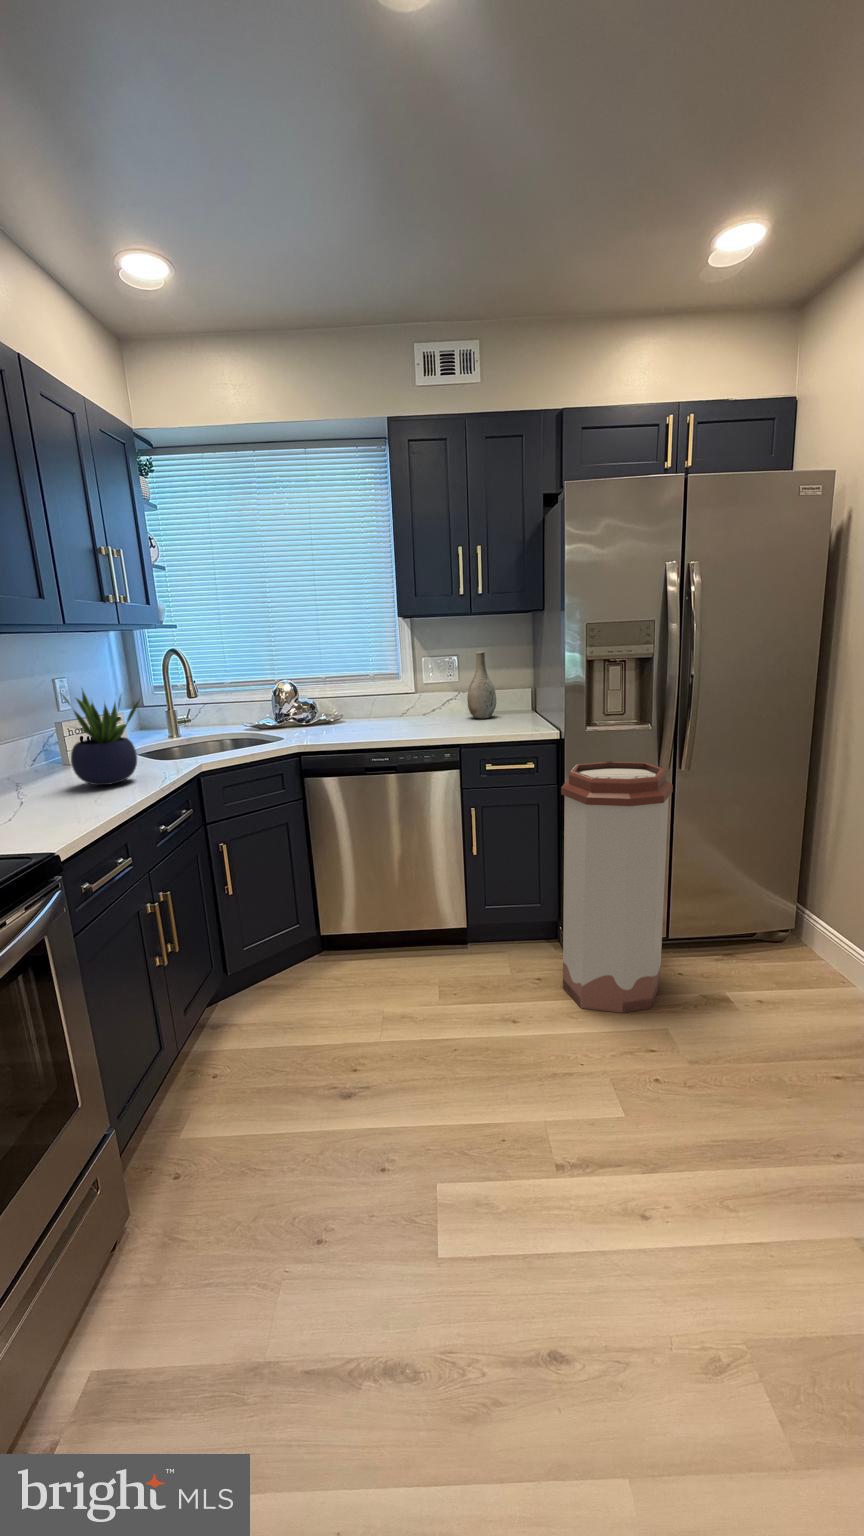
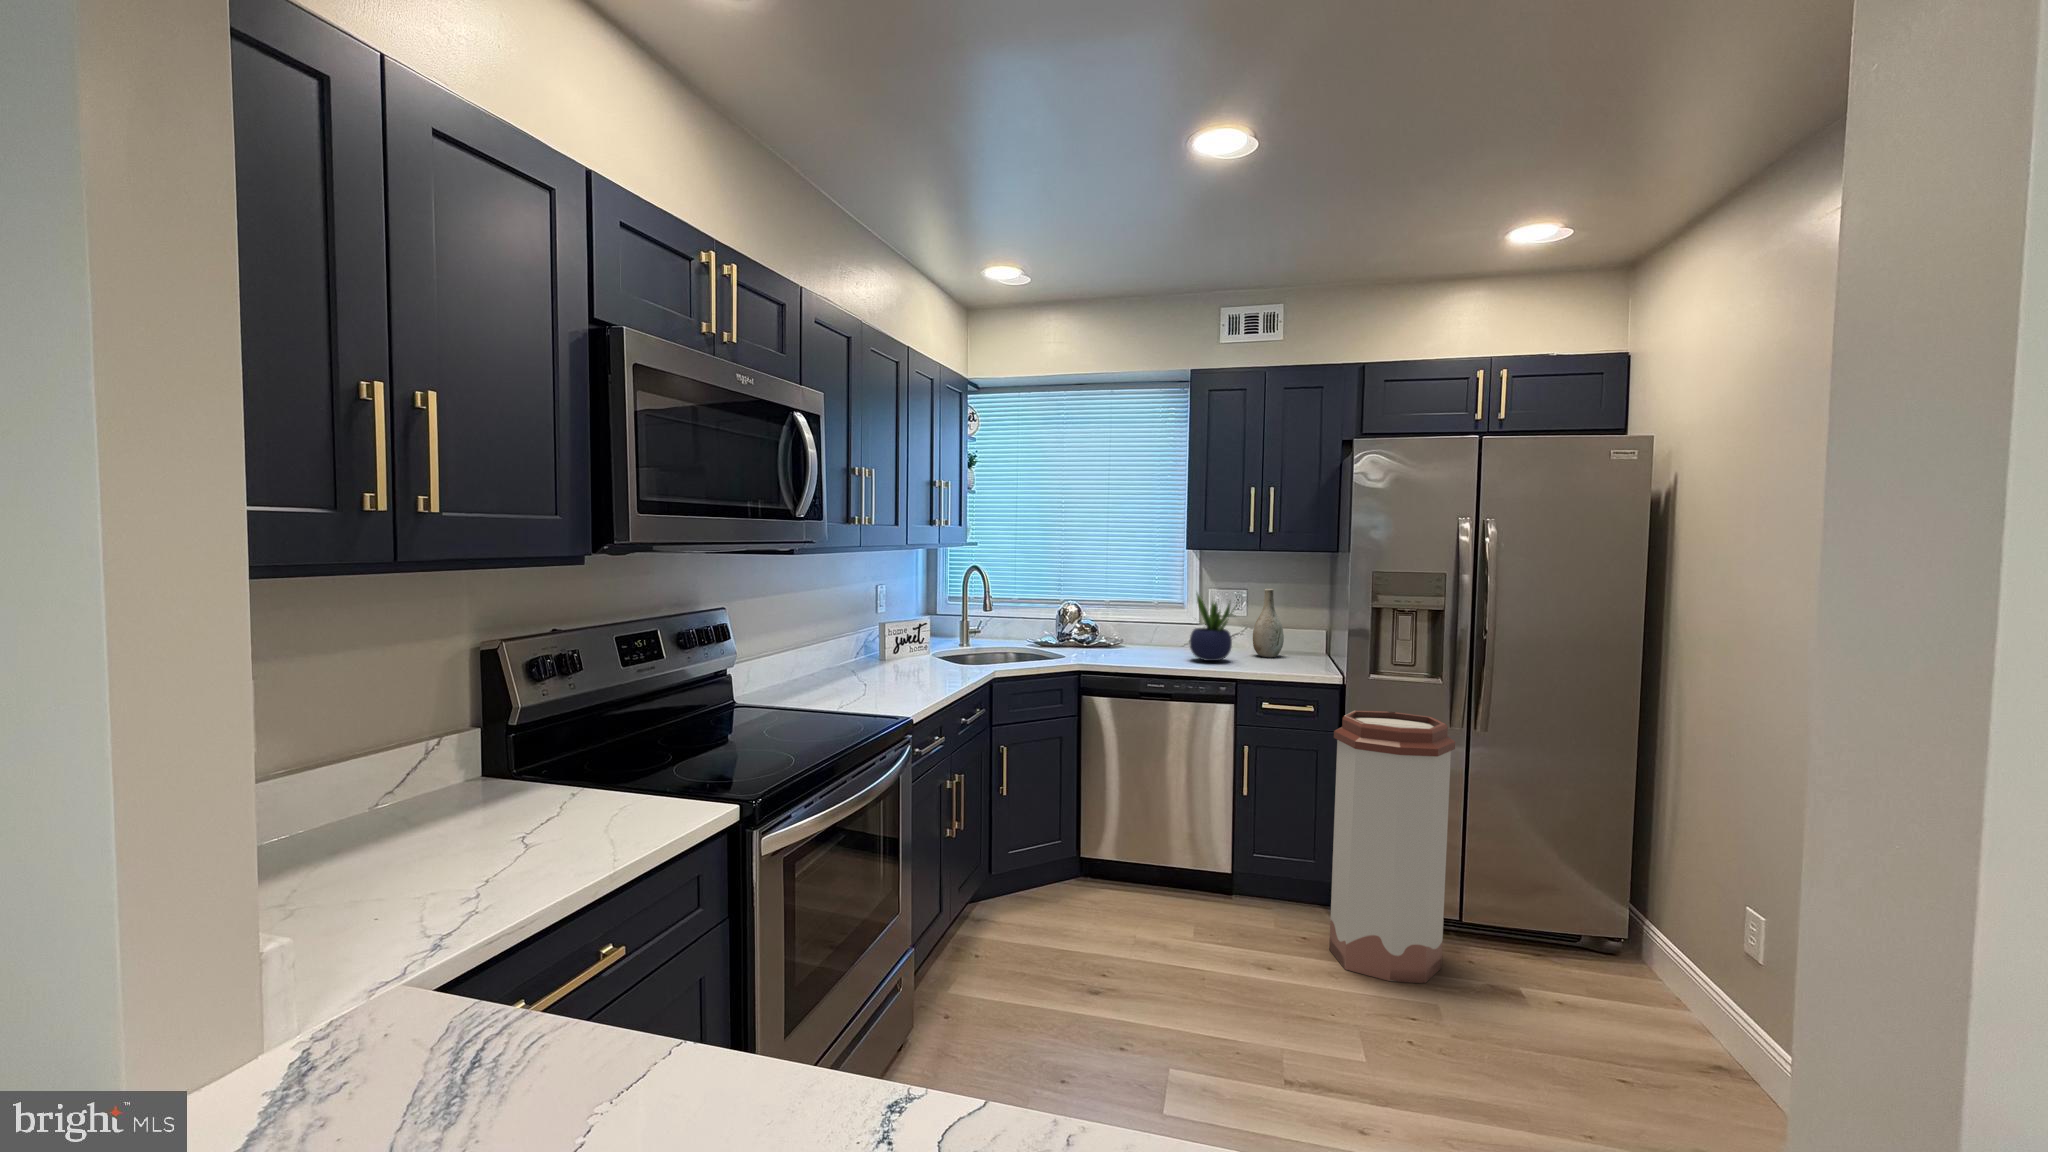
potted plant: present [62,691,139,785] -> present [1189,594,1235,661]

